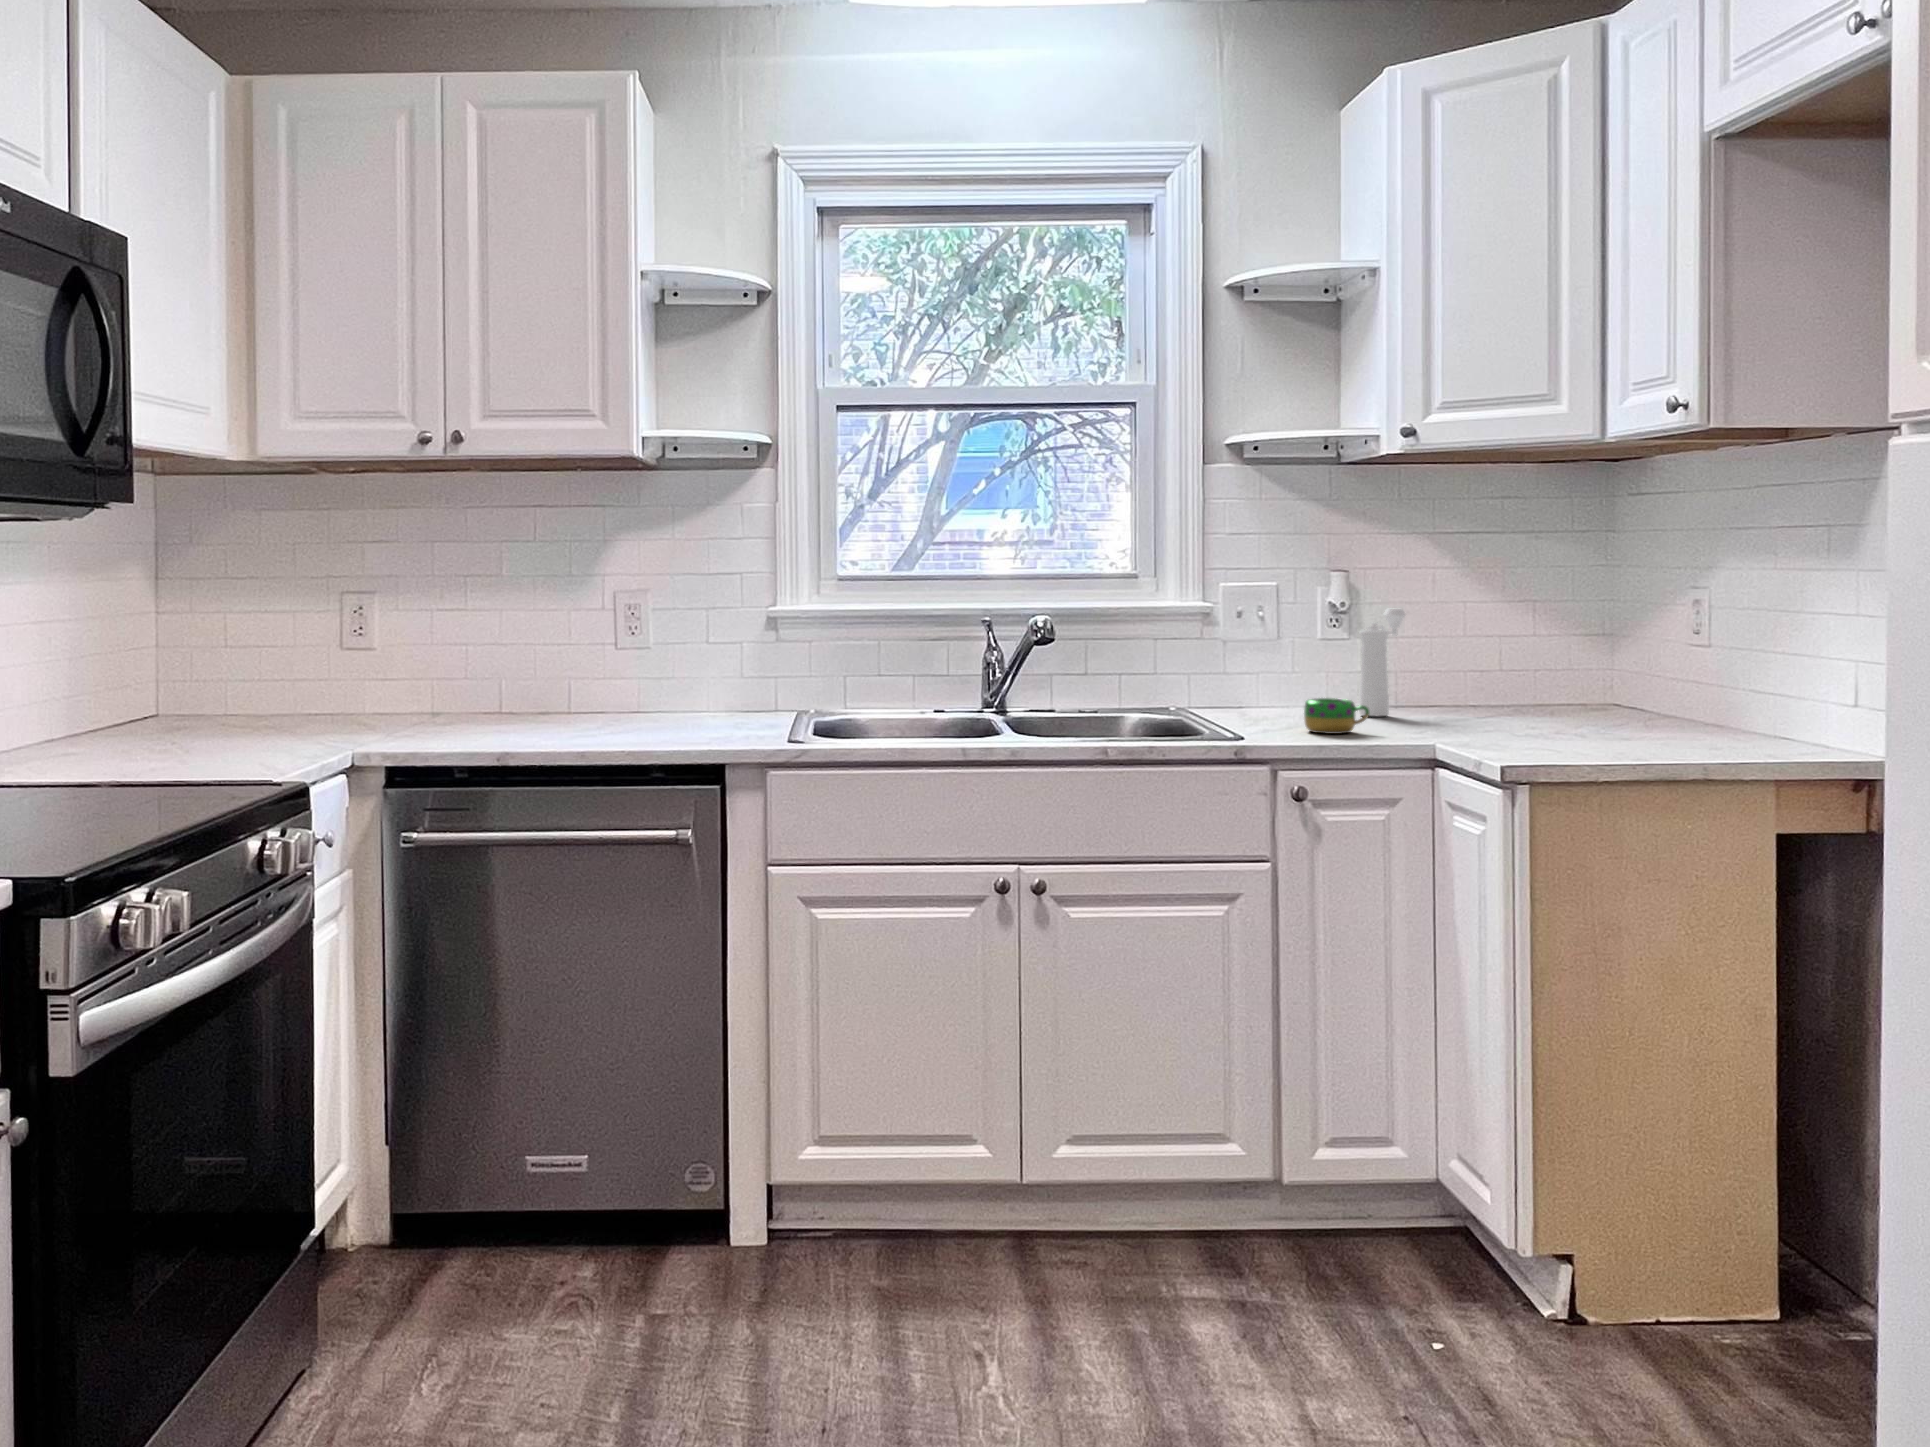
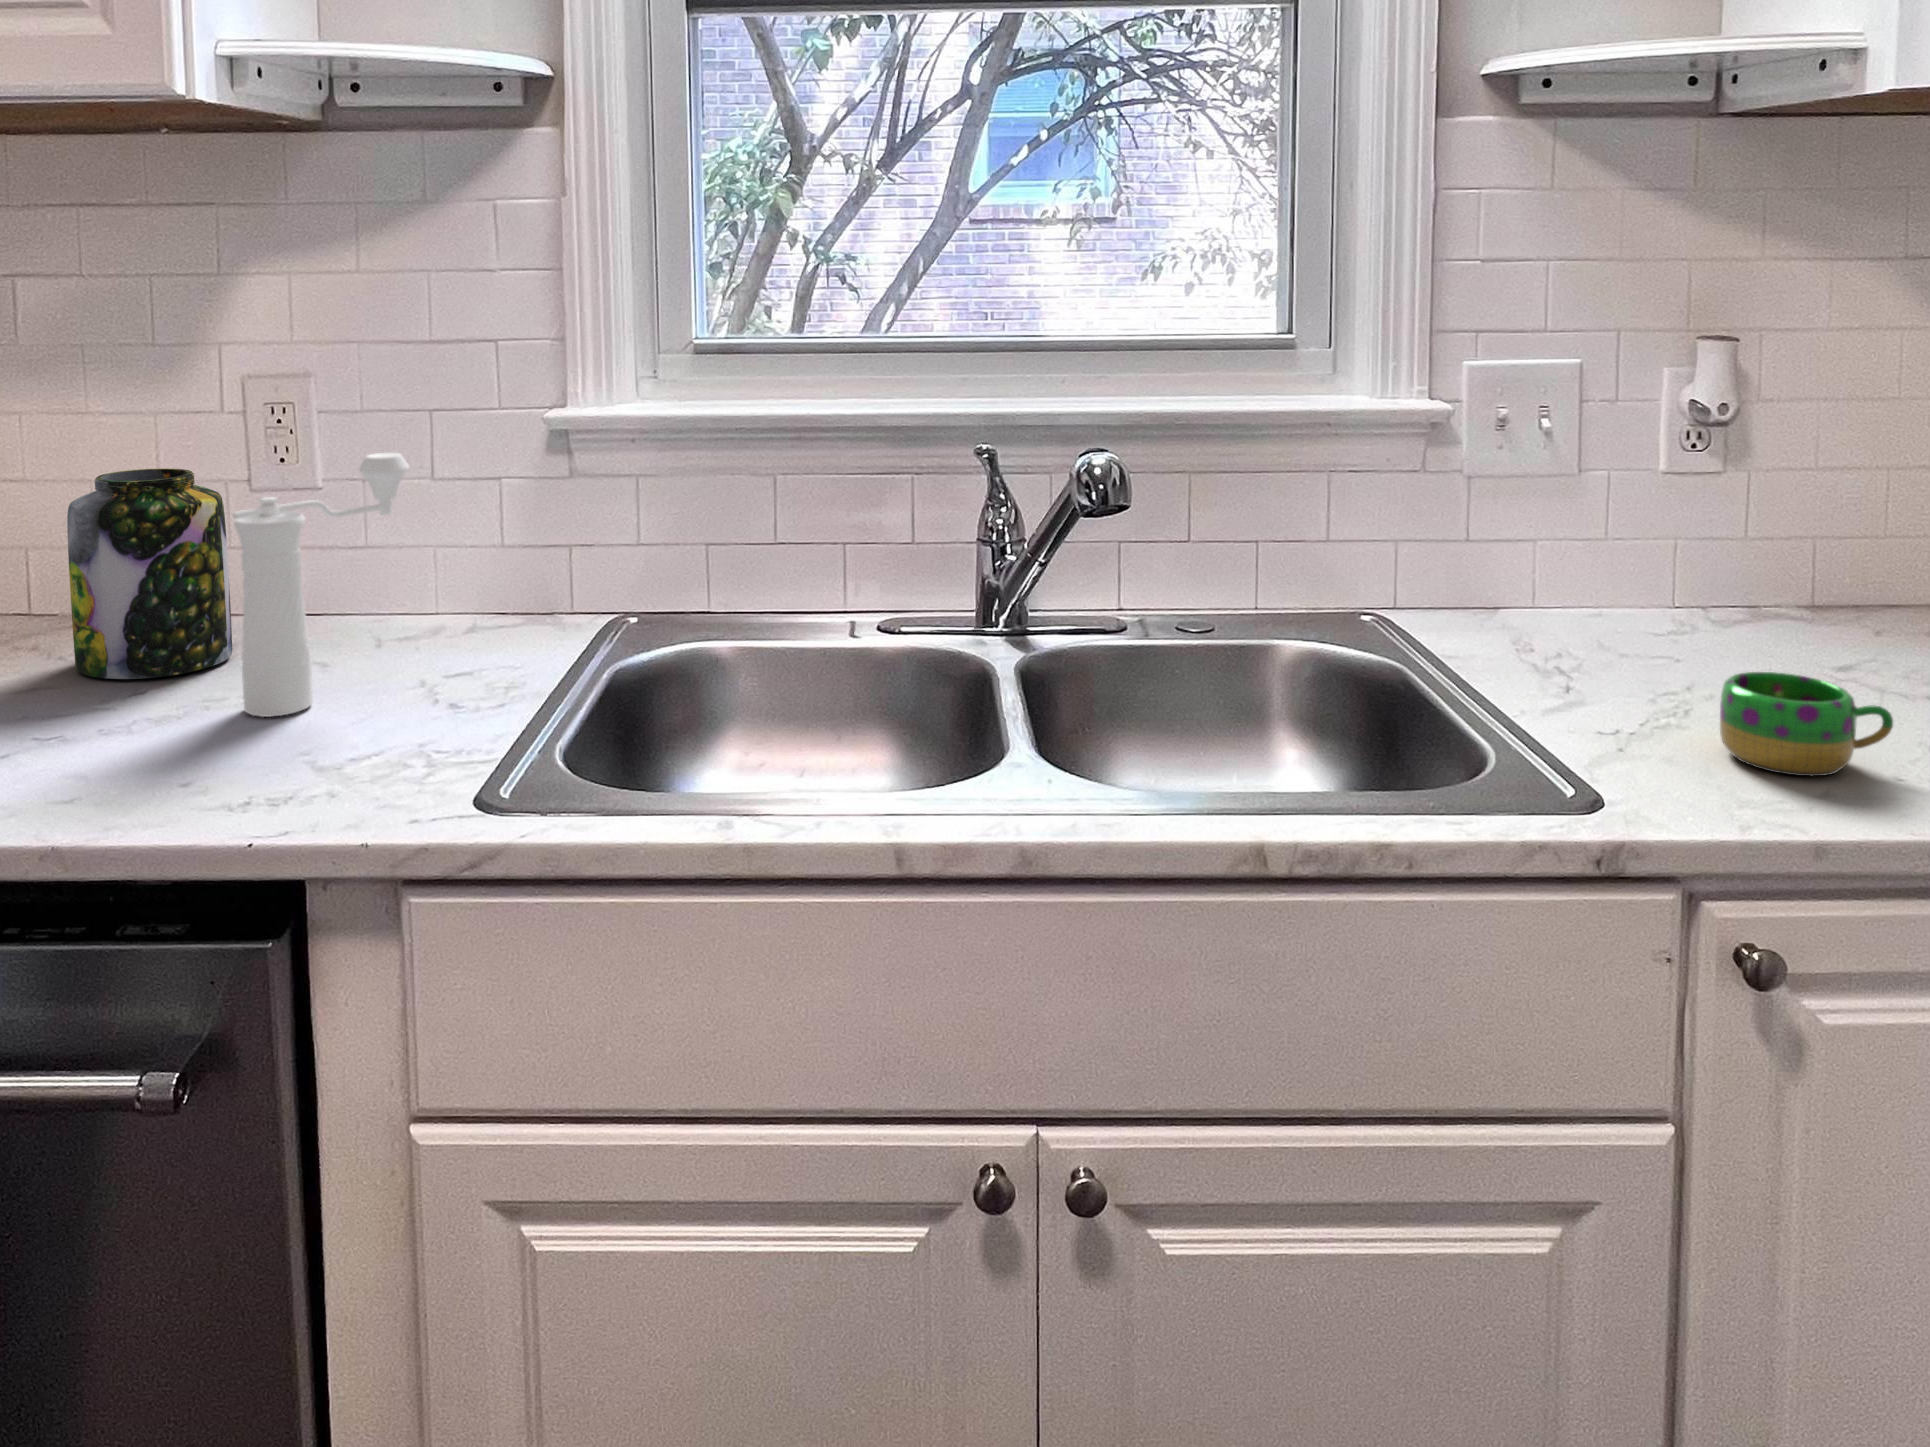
pepper mill: present [1359,609,1405,716] -> present [233,453,409,717]
jar: none [555,628,625,722] -> present [67,468,232,679]

